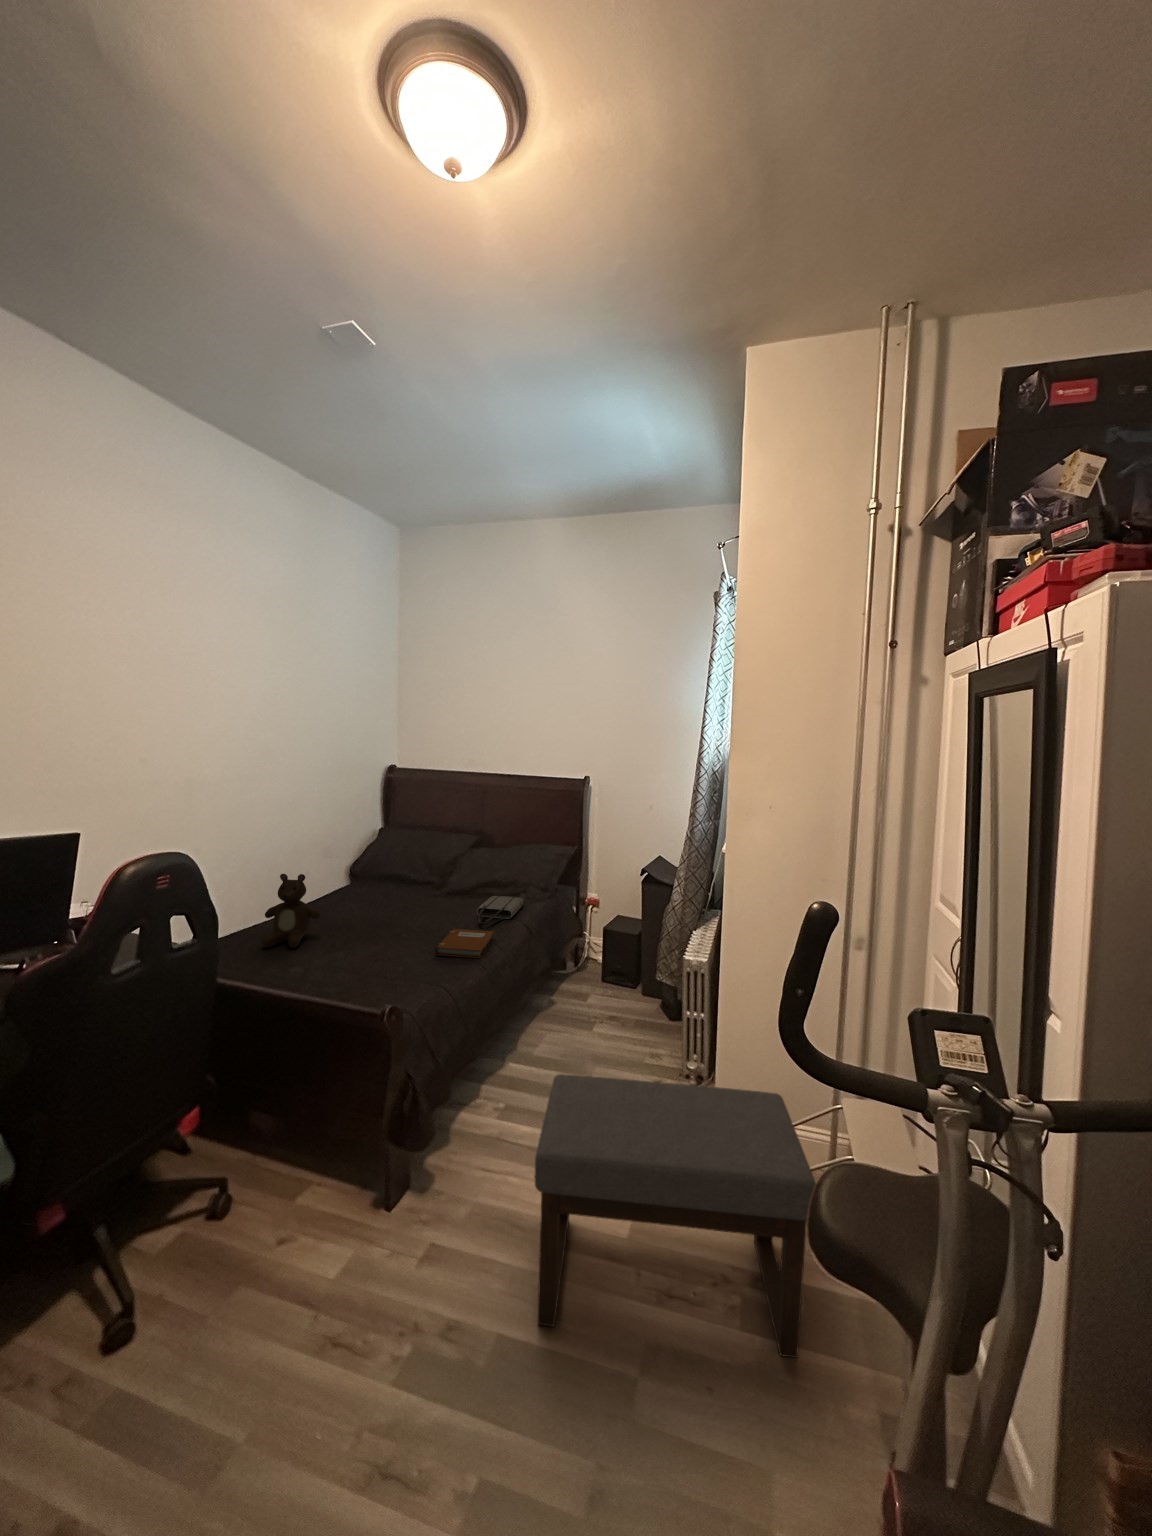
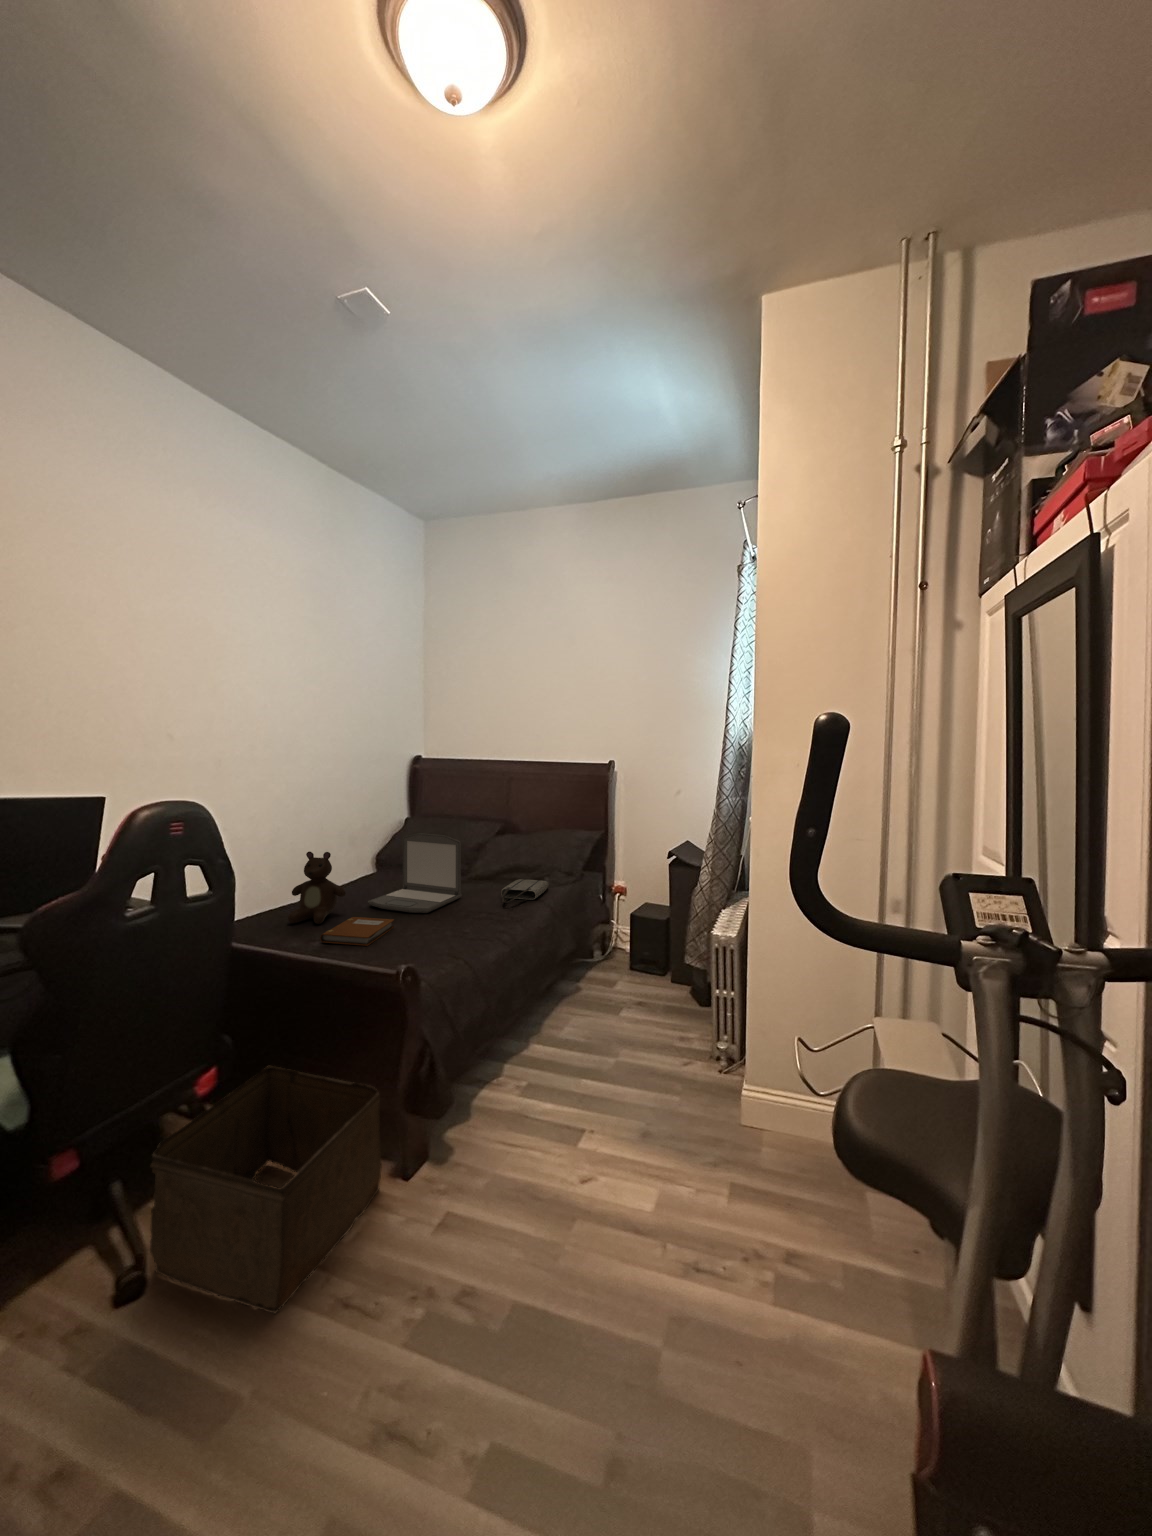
laptop: none [342,851,437,935] -> present [368,833,462,913]
notebook: present [435,929,493,958] -> present [320,917,394,946]
ottoman: present [535,1074,816,1358] -> none [550,1038,853,1340]
storage bin: none [139,1103,366,1355] -> present [150,1066,381,1313]

